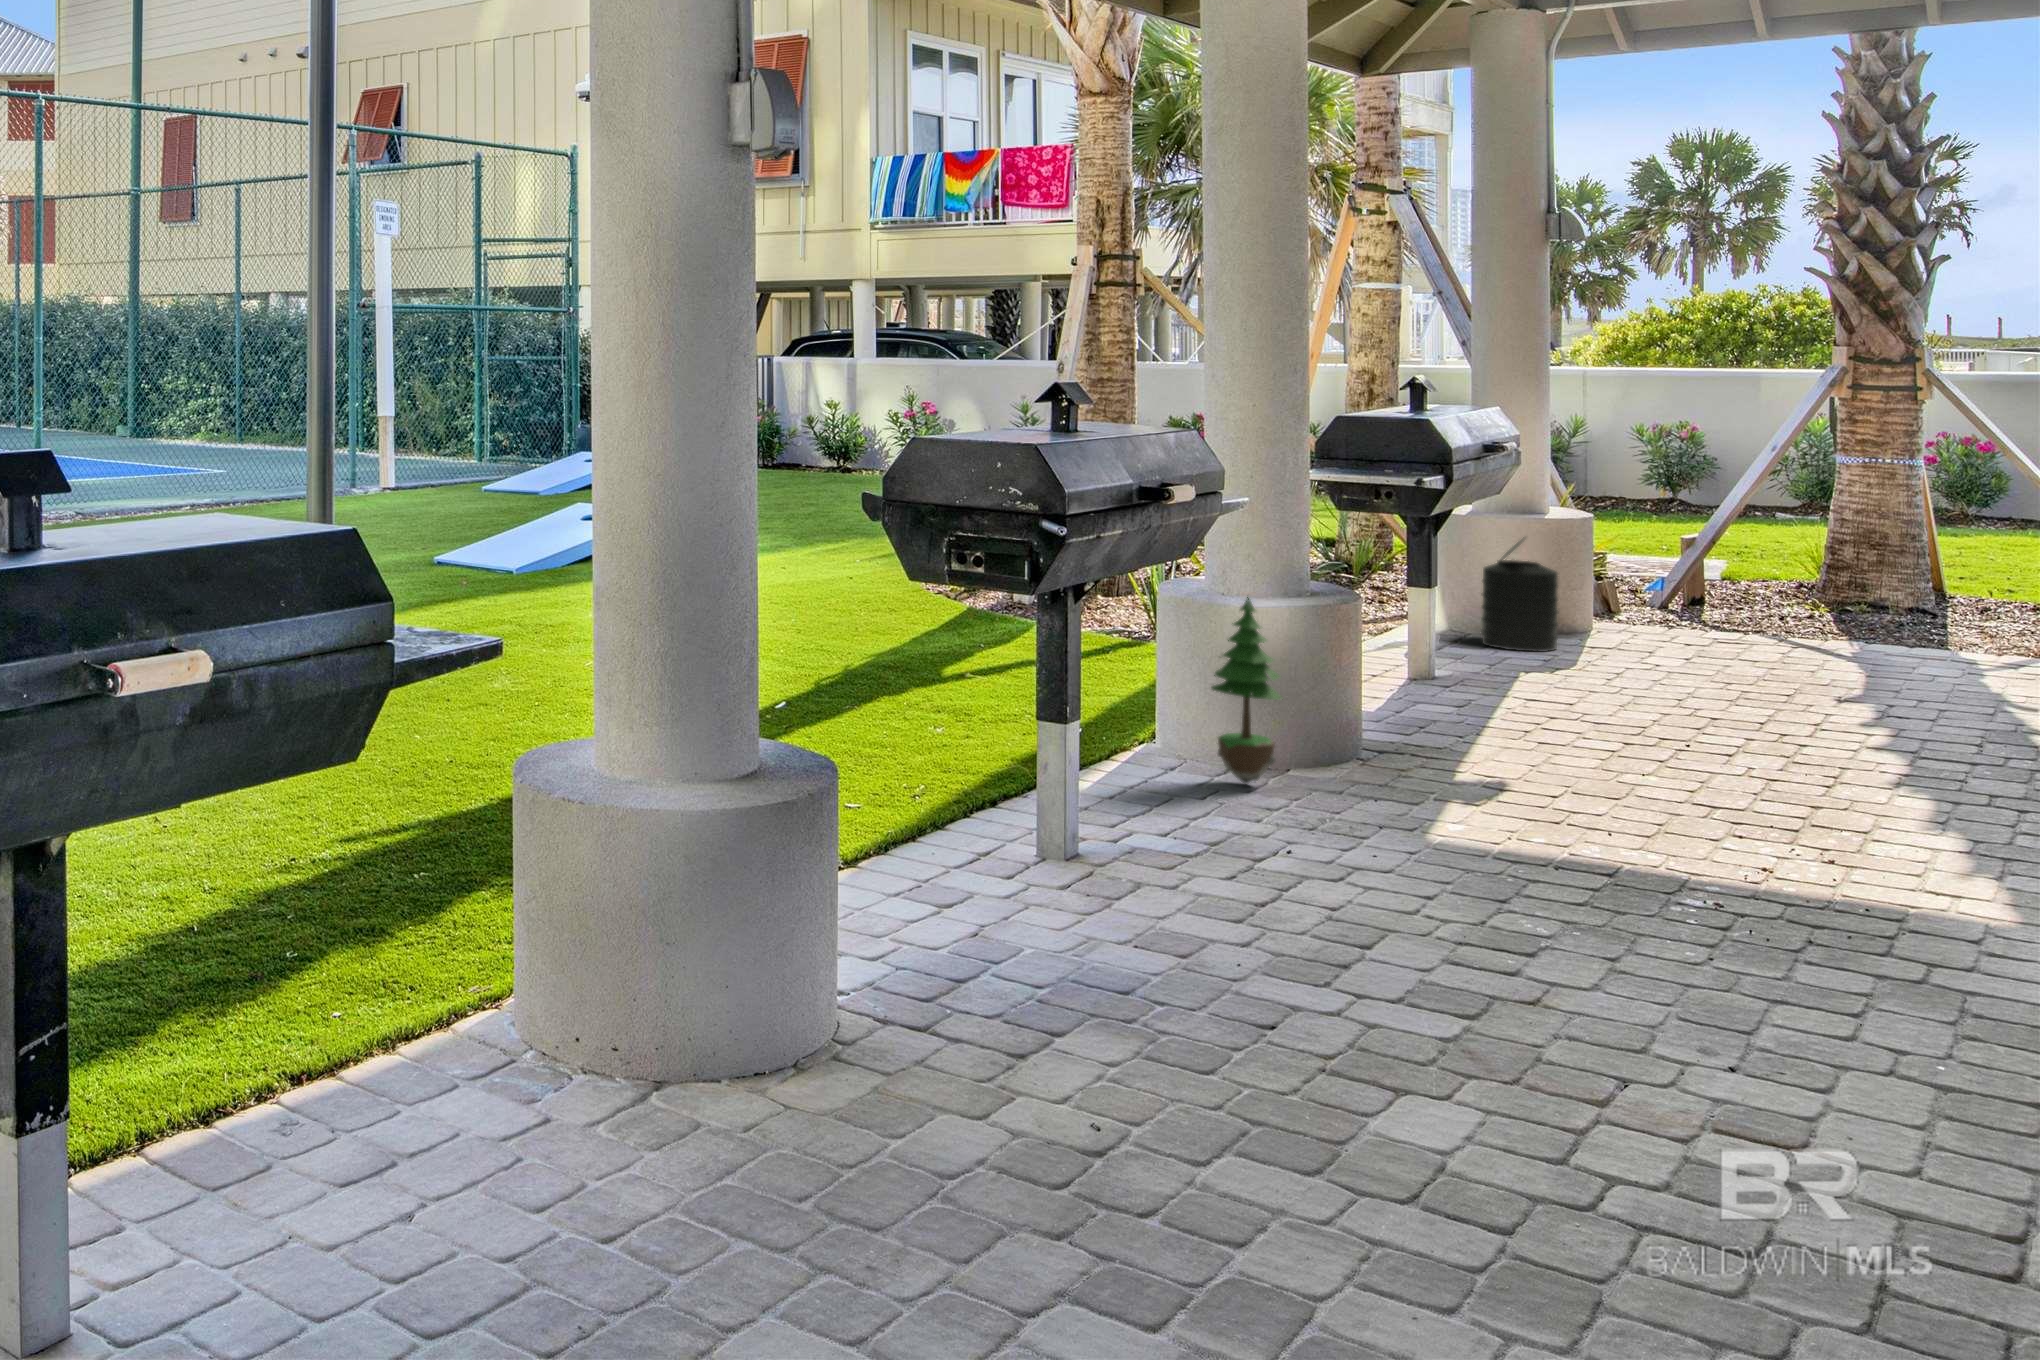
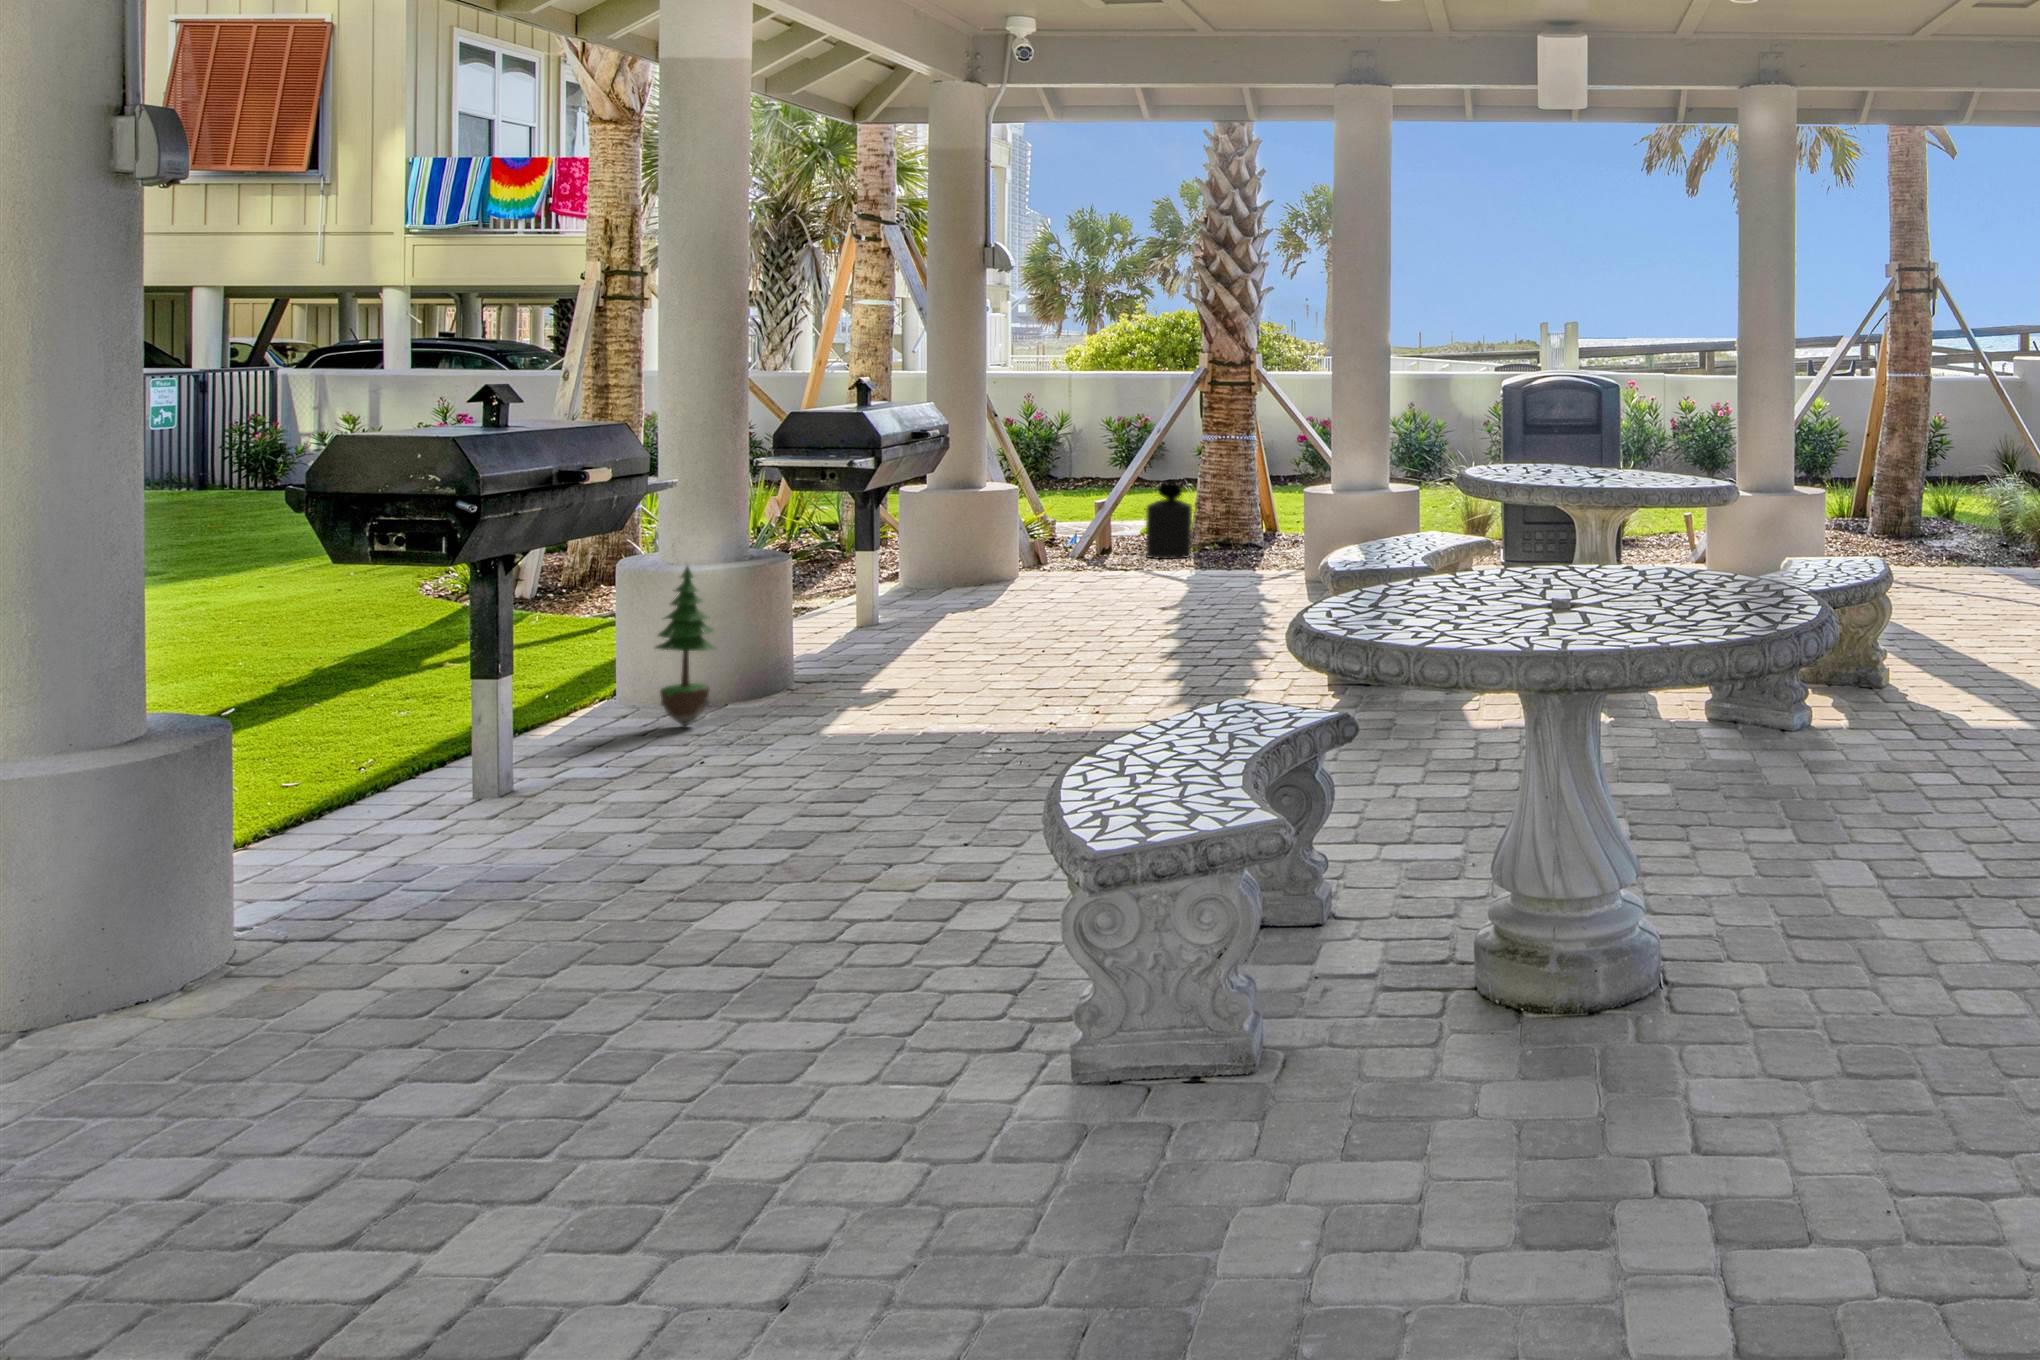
trash can: present [1481,537,1558,652] -> present [1146,482,1192,559]

